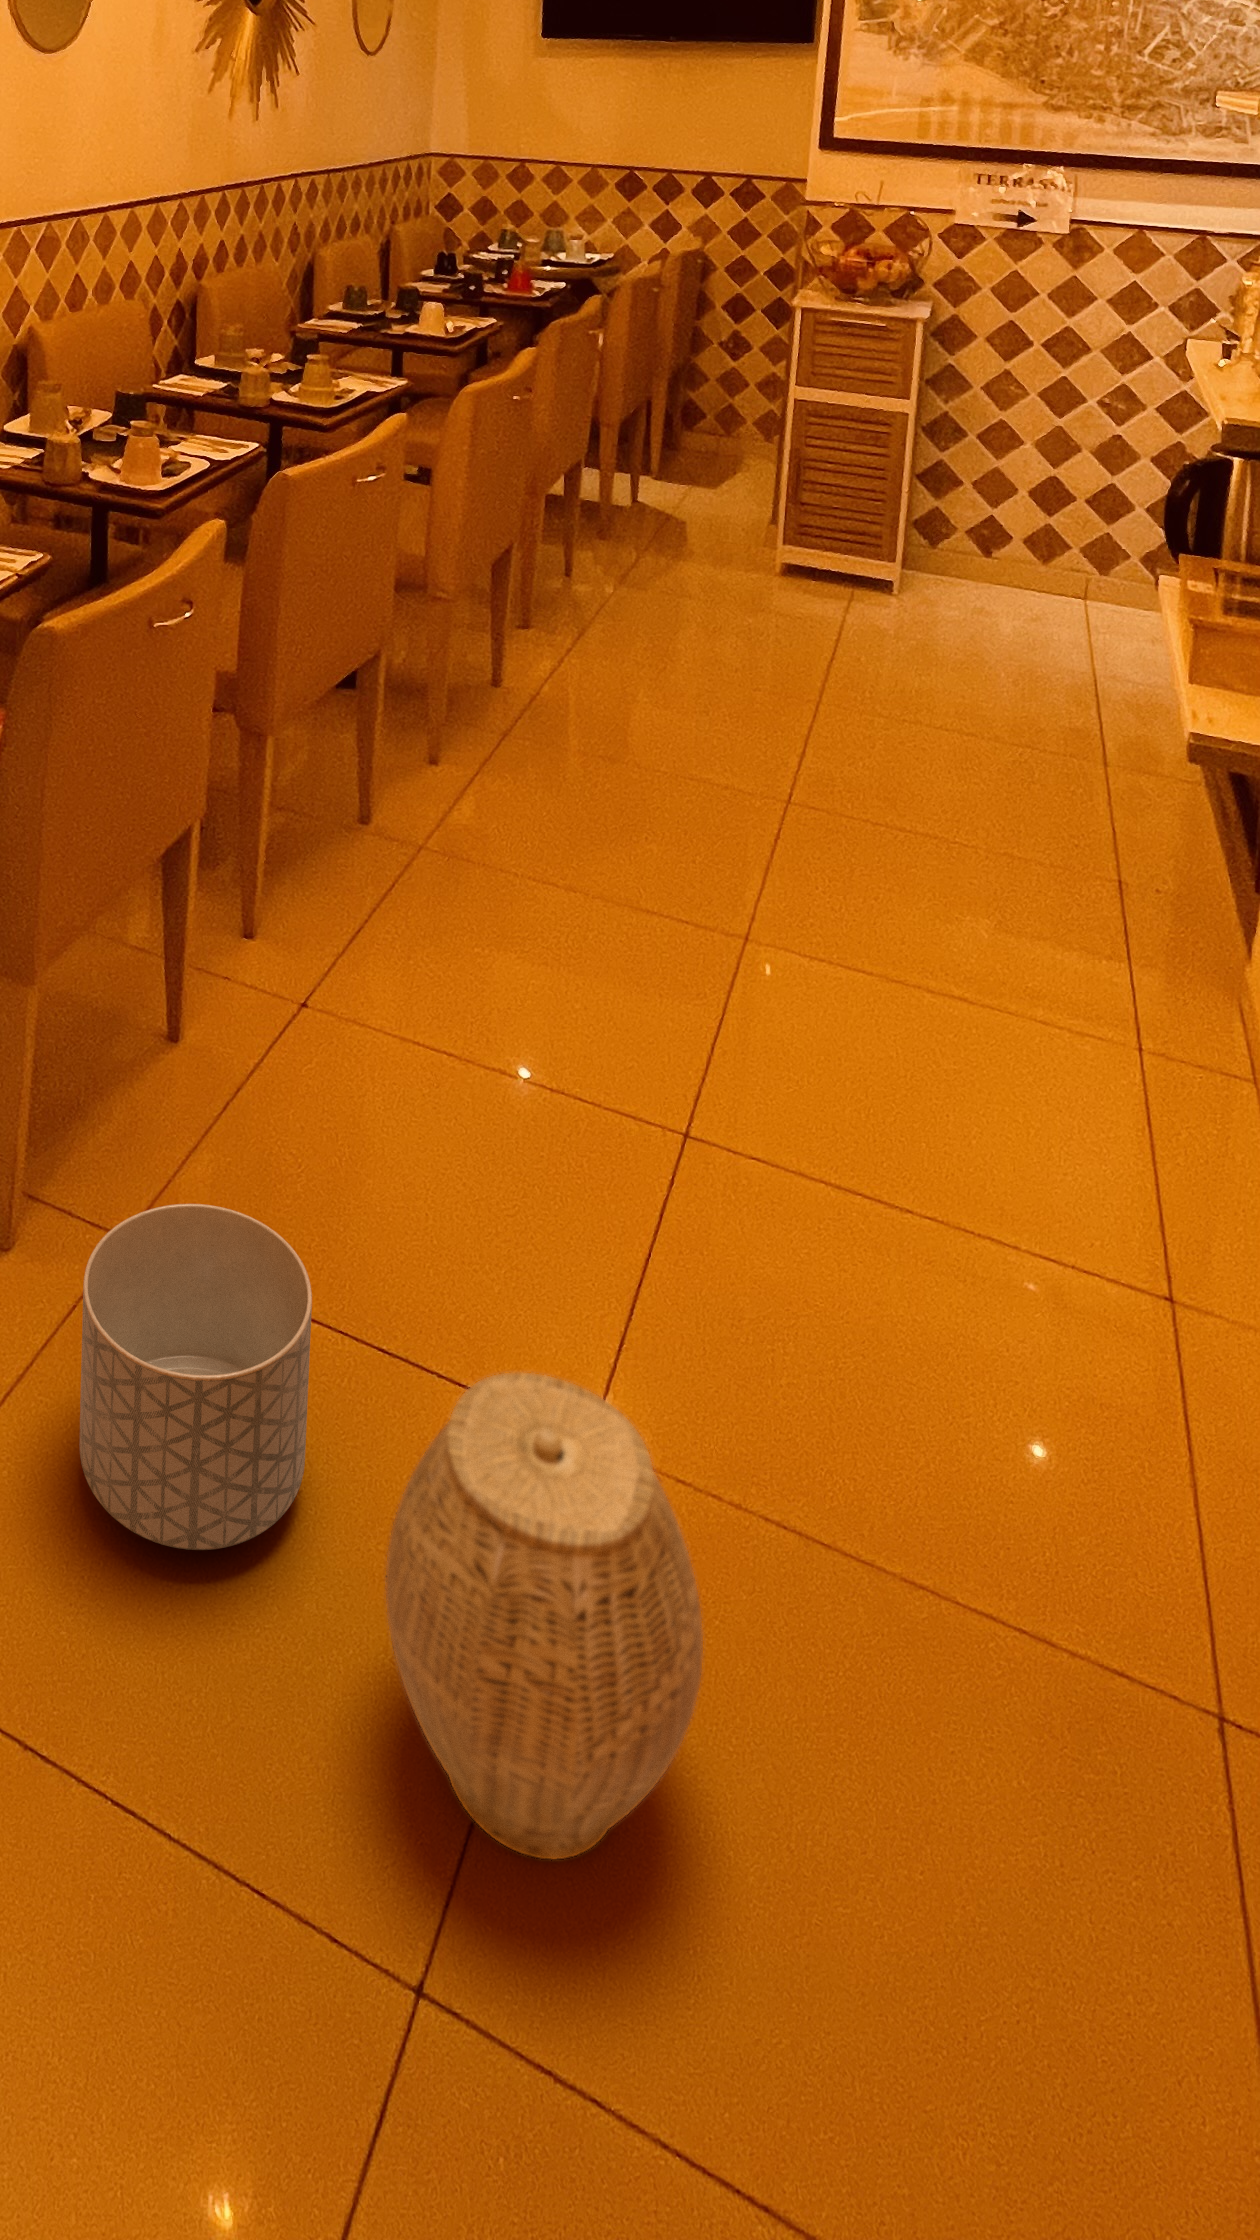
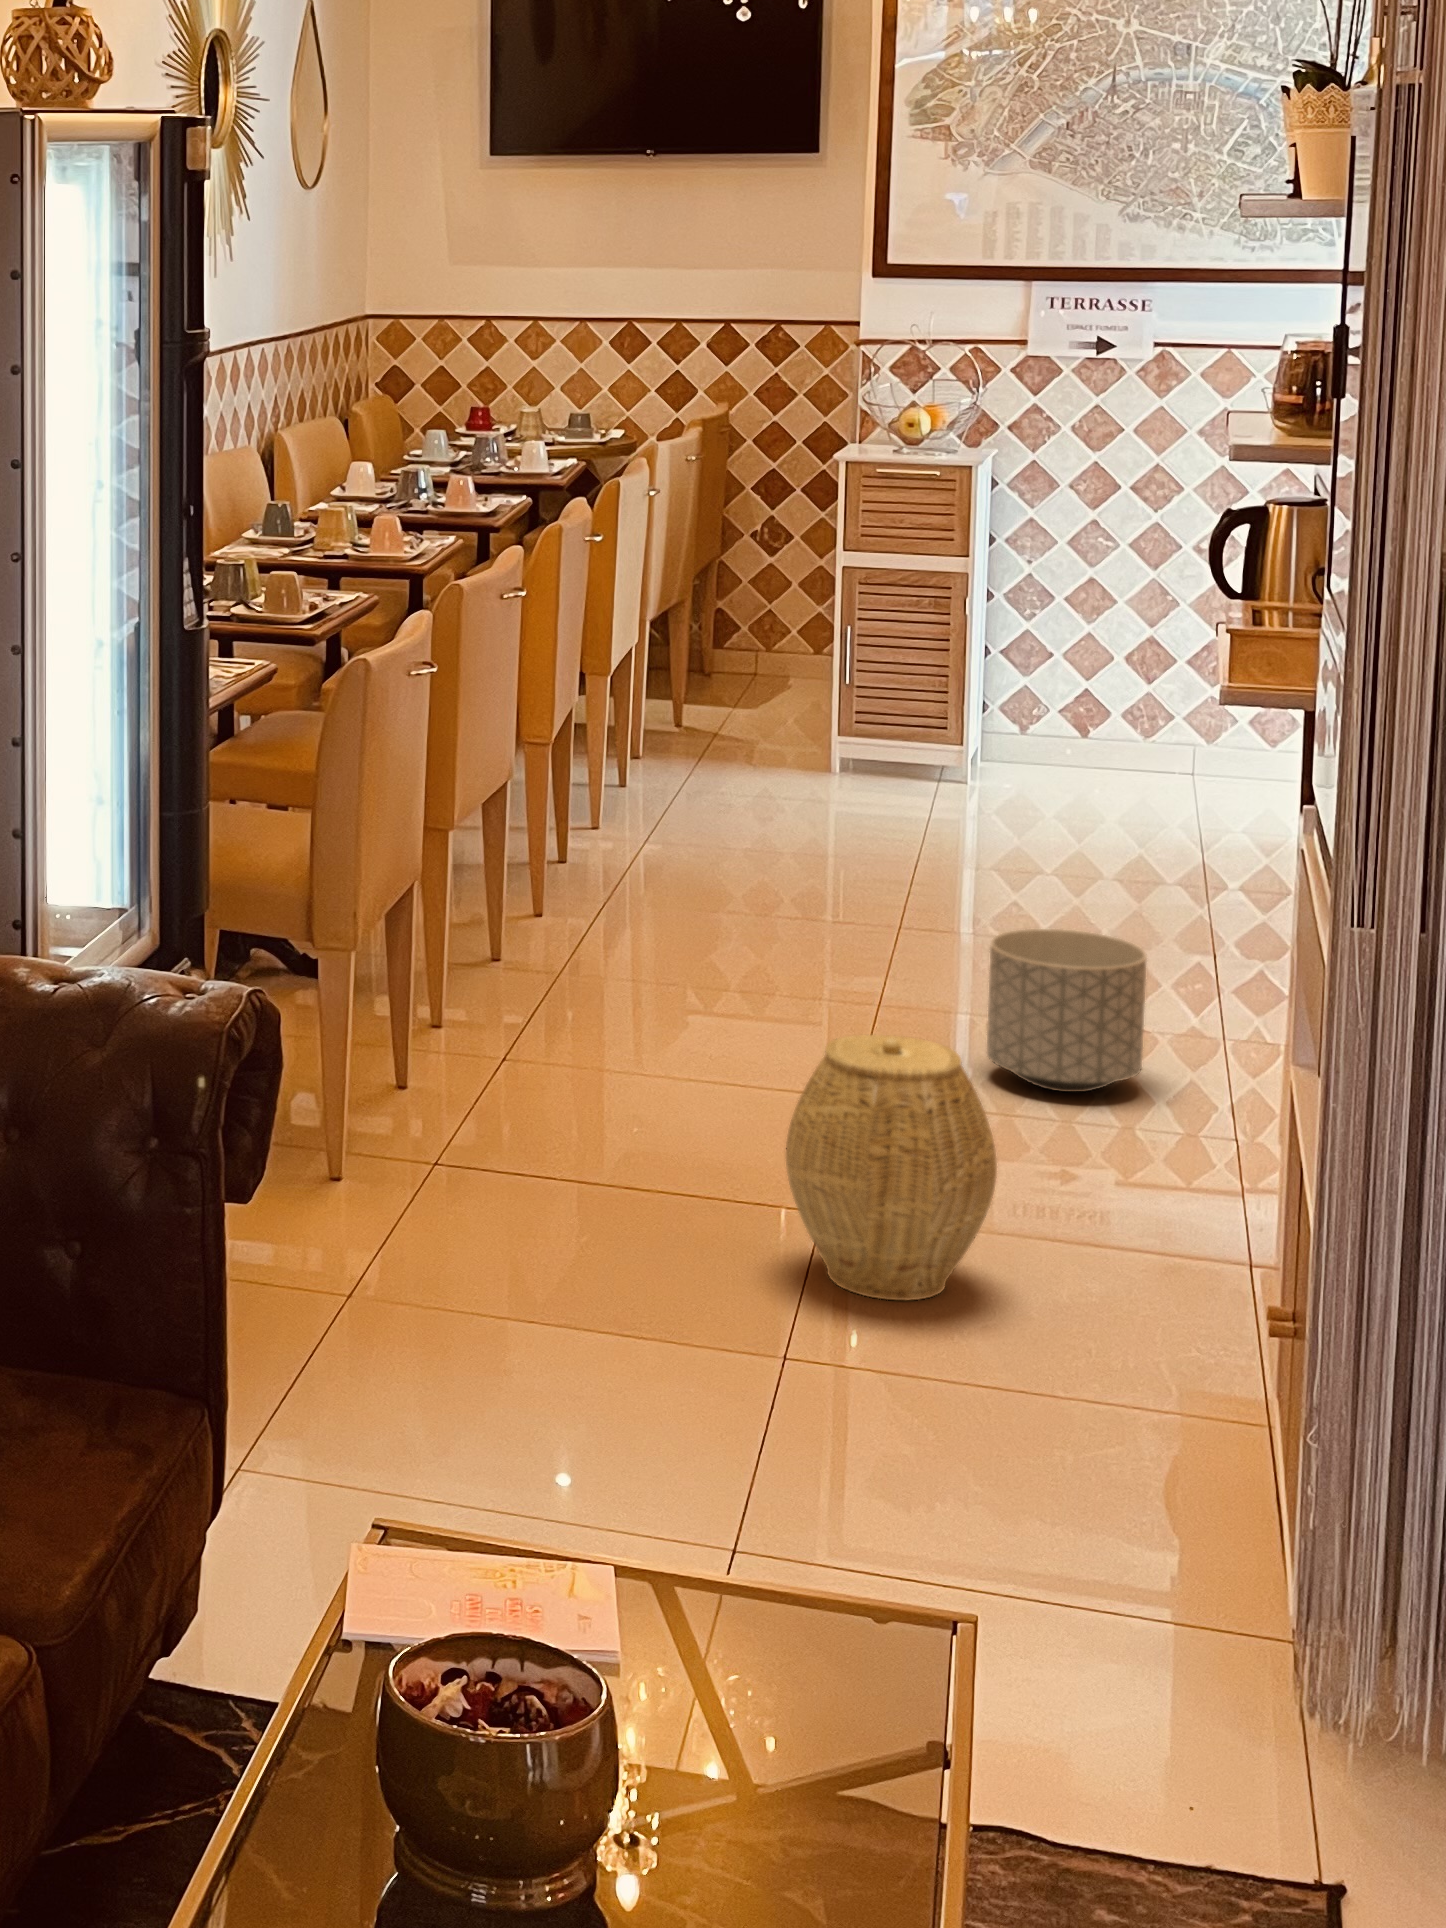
planter: present [79,1204,312,1550] -> present [987,929,1147,1092]

